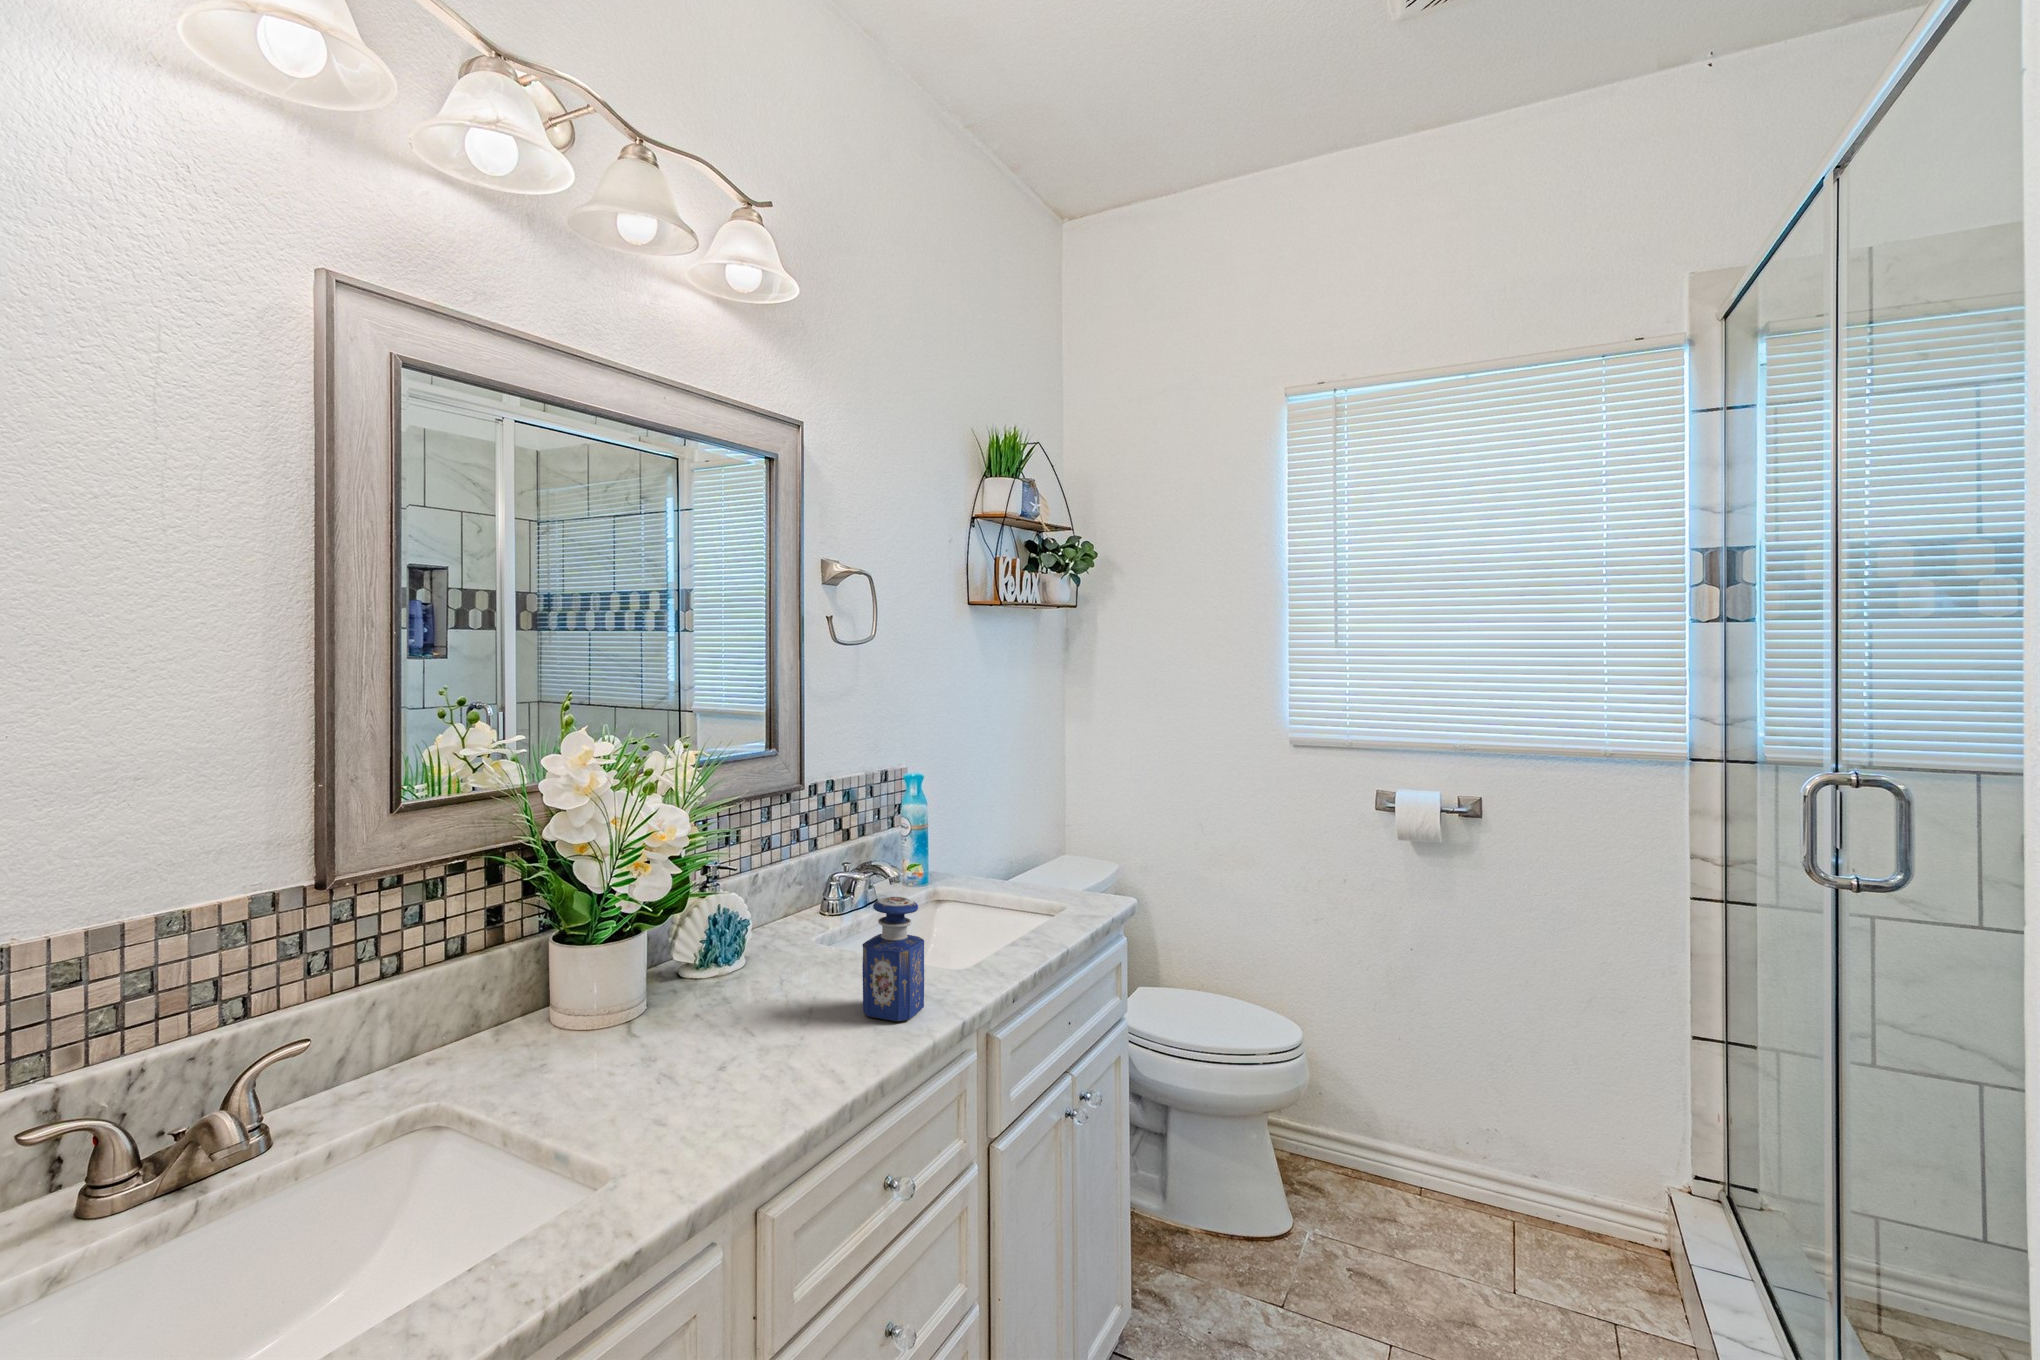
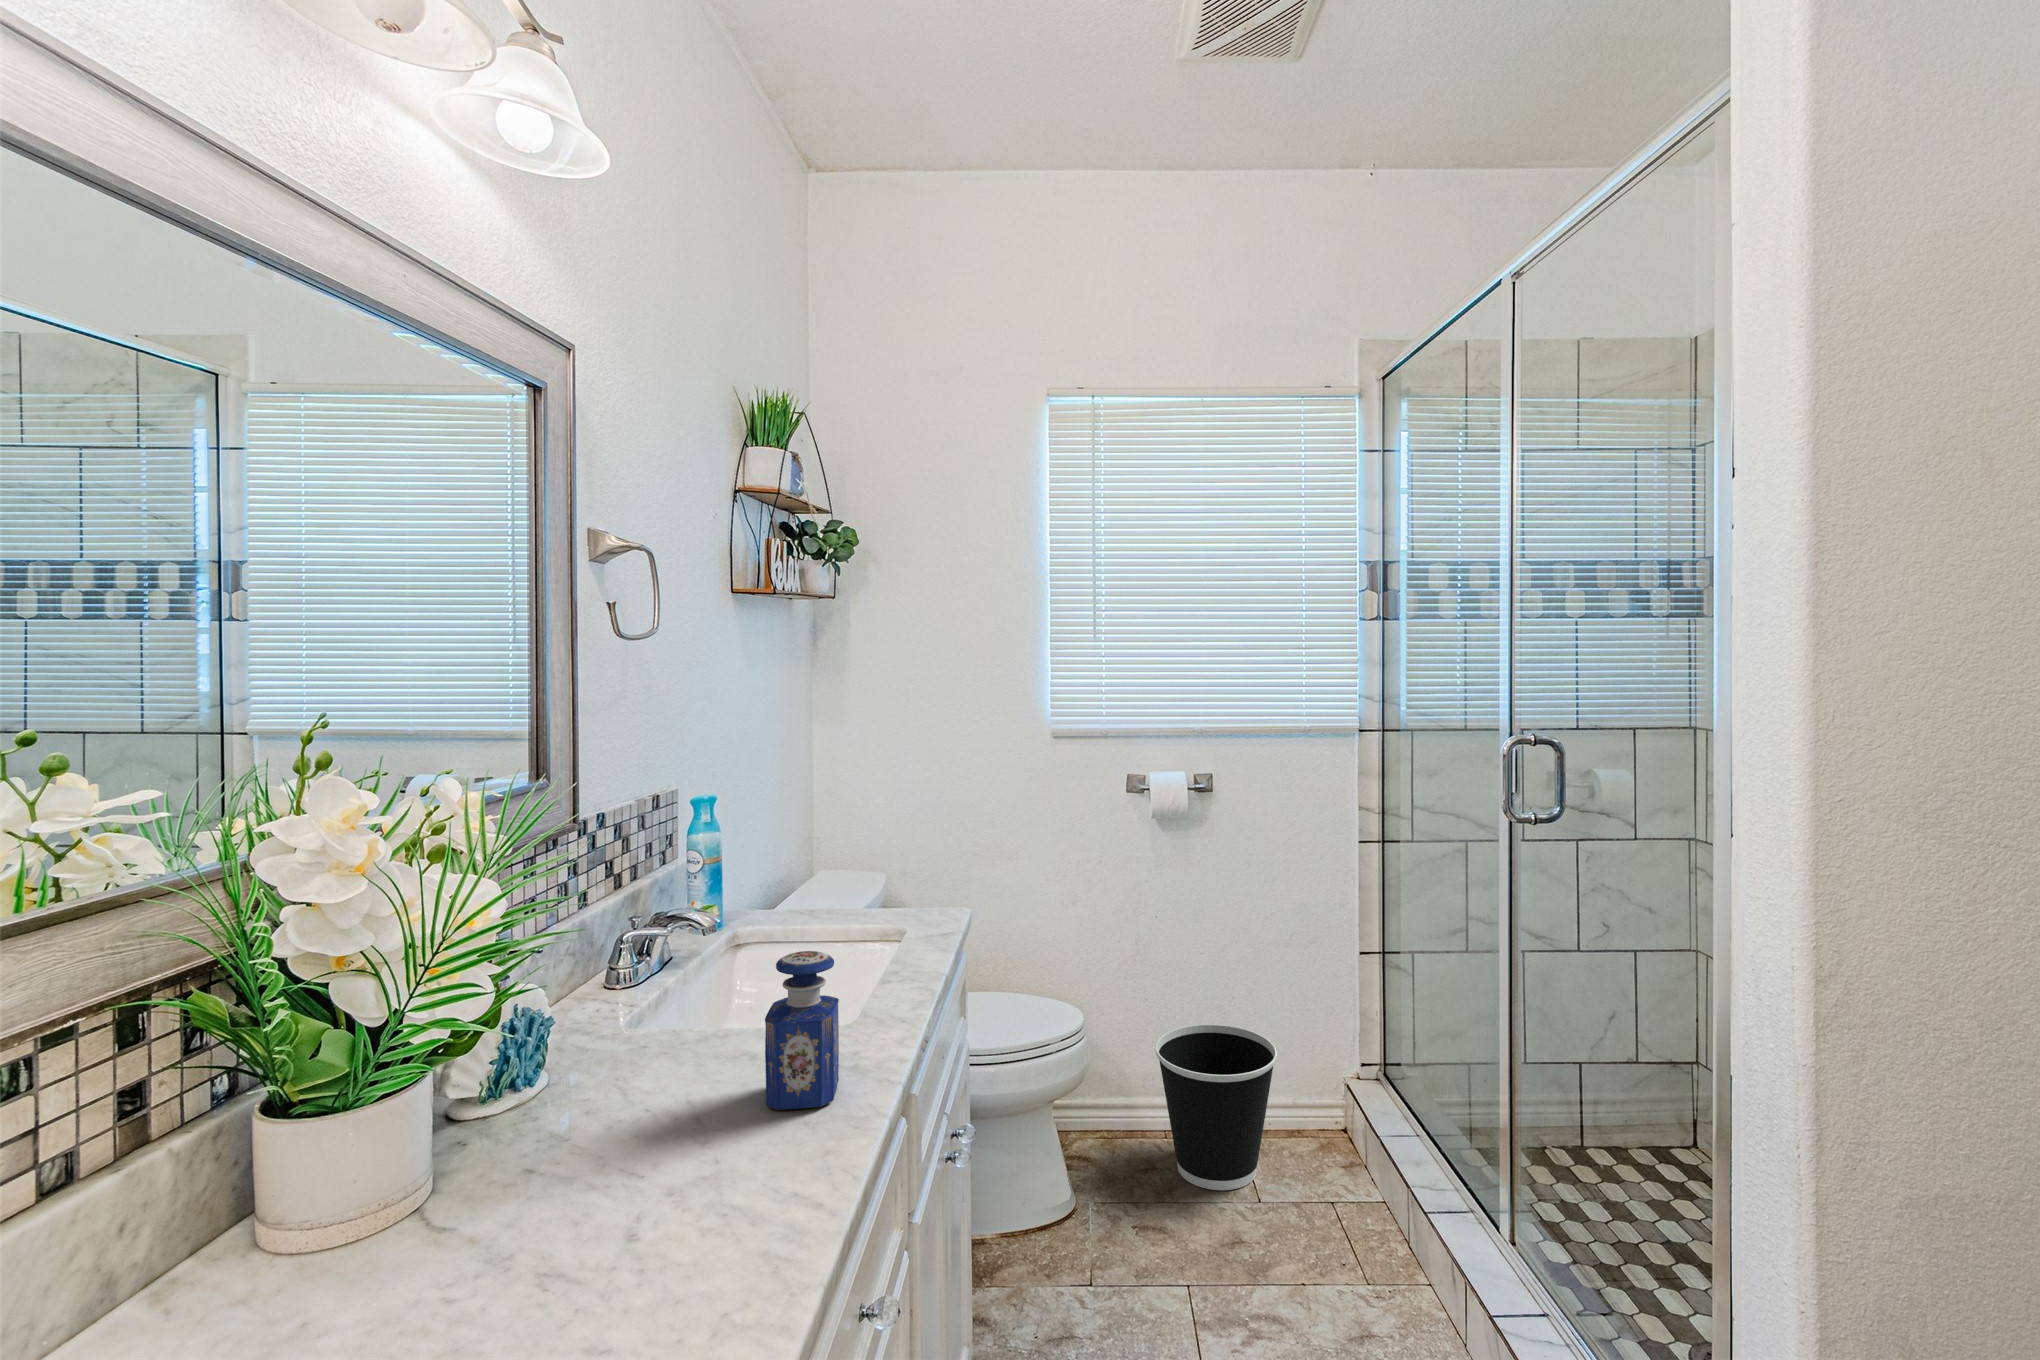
wastebasket: none [1395,1077,1549,1271] -> present [1156,1025,1277,1190]

